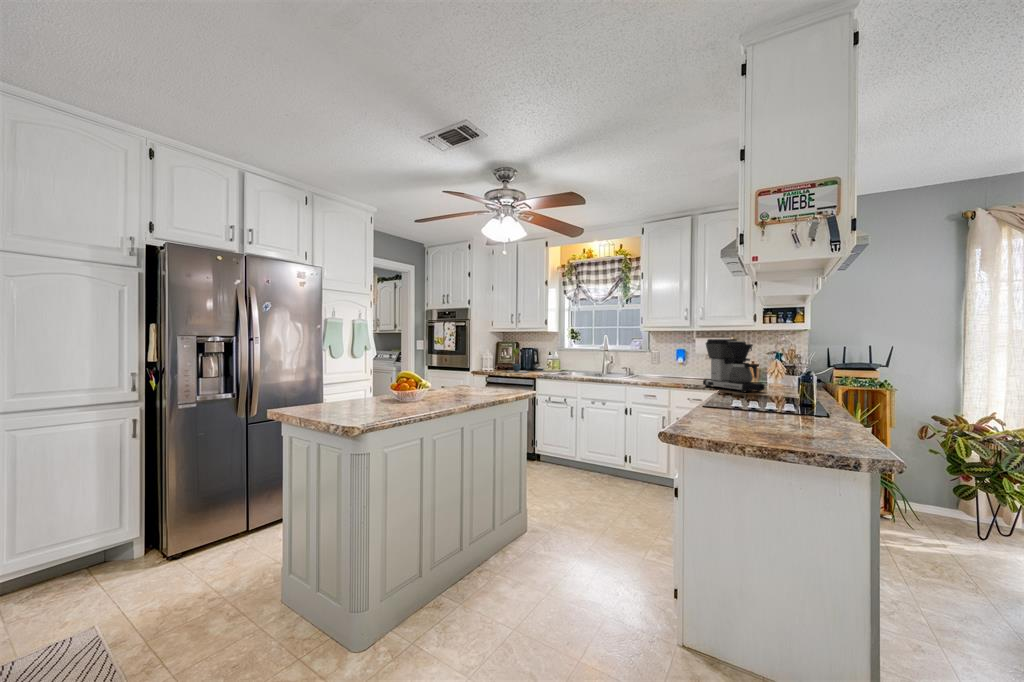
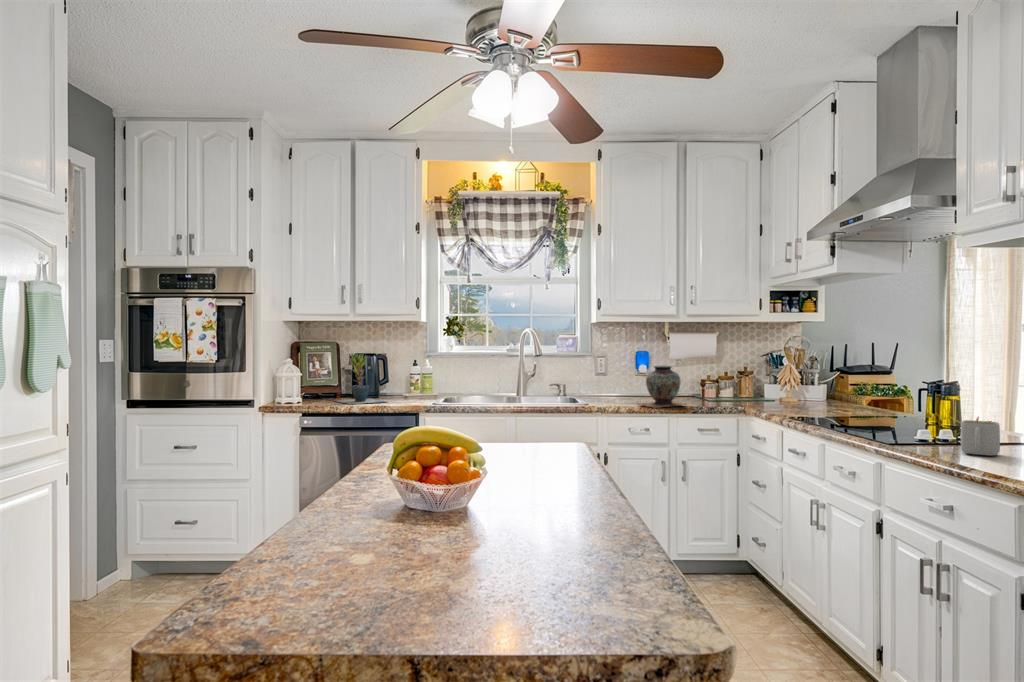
coffee maker: present [703,339,765,392] -> none [716,334,801,411]
decorative vase: none [651,358,683,385] -> present [638,365,686,408]
mug: none [733,404,767,430] -> present [961,420,1000,456]

